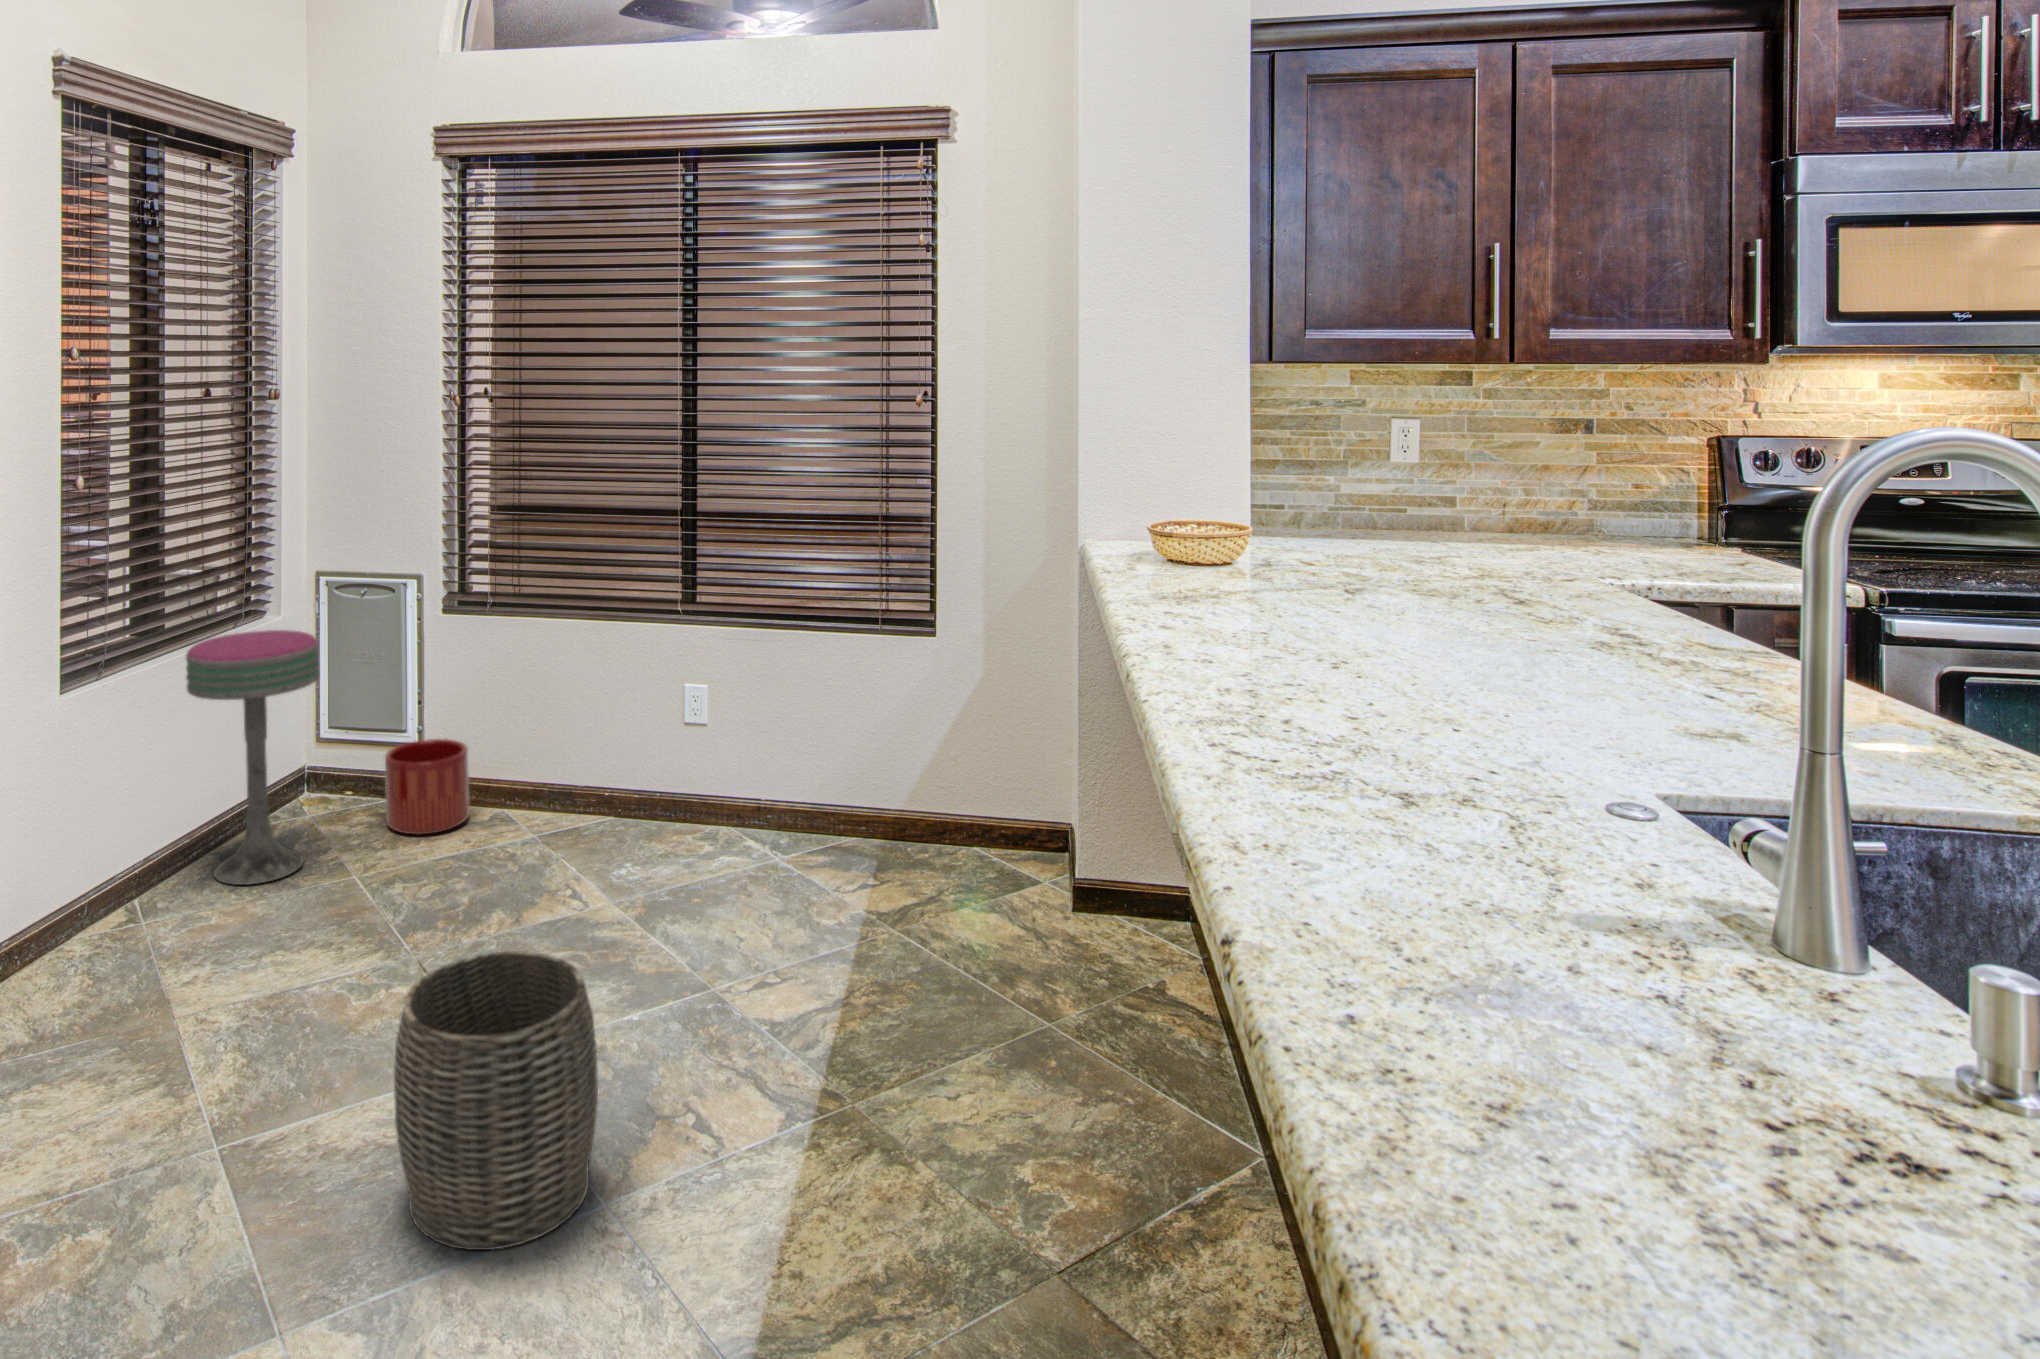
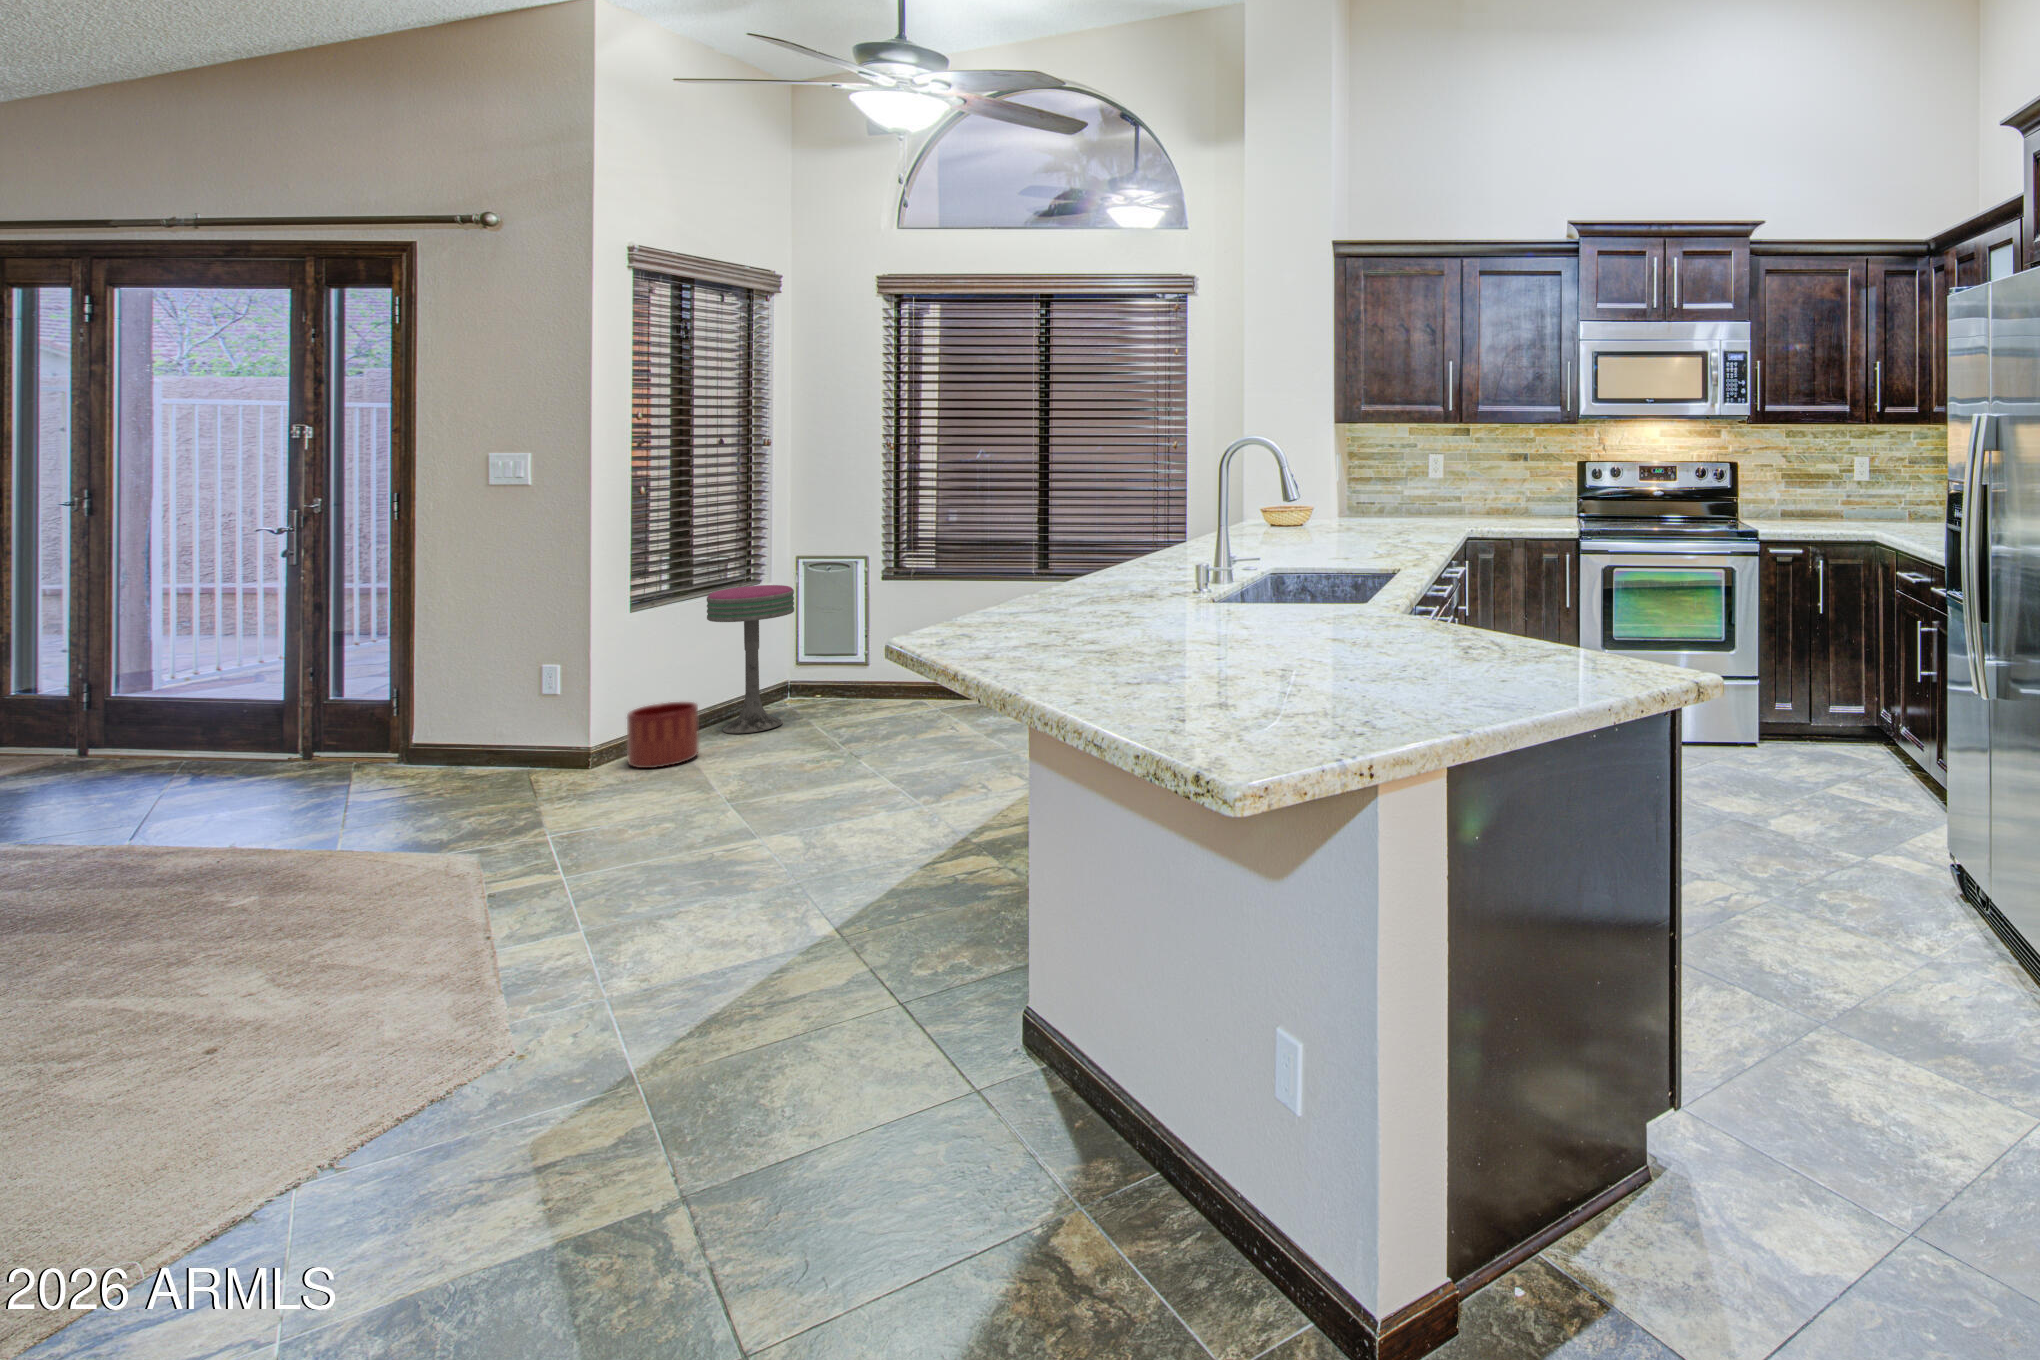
planter: present [385,739,470,835] -> present [627,702,699,768]
woven basket: present [394,951,598,1250] -> none [816,712,921,831]

